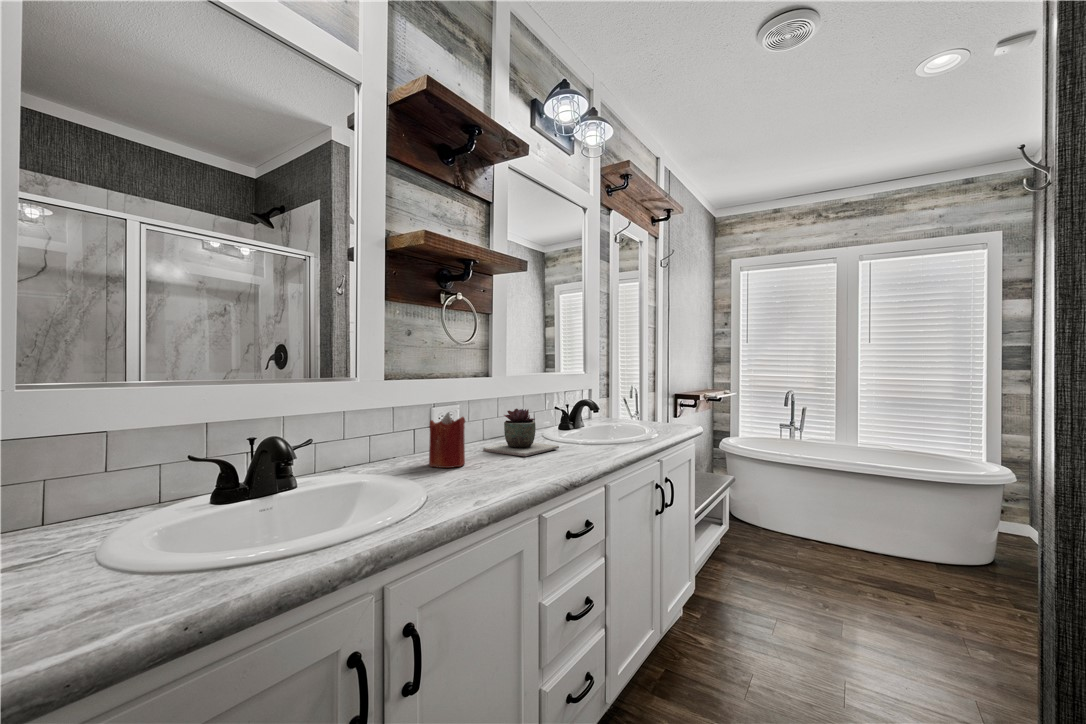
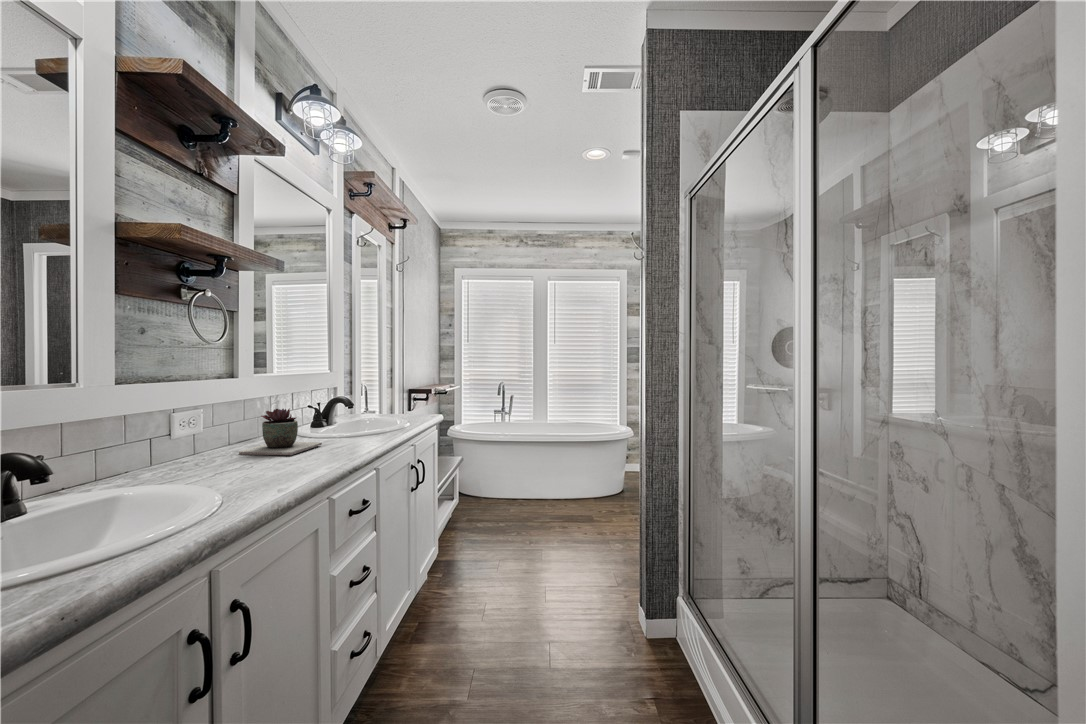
candle: present [429,412,465,468] -> none [183,416,228,475]

